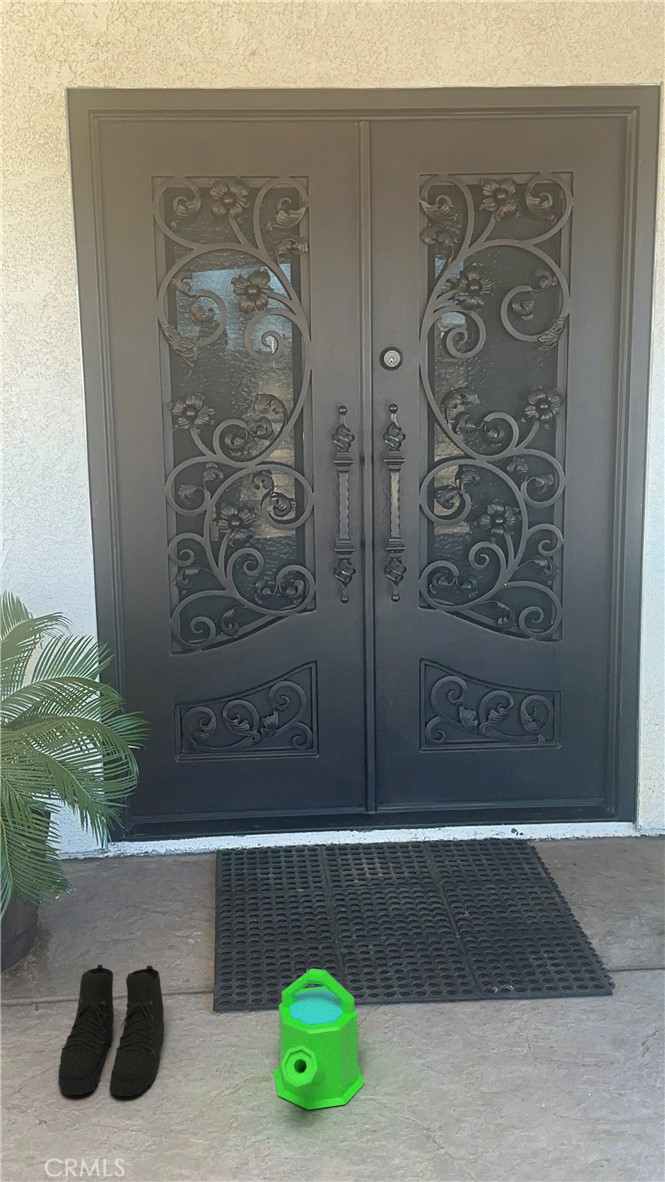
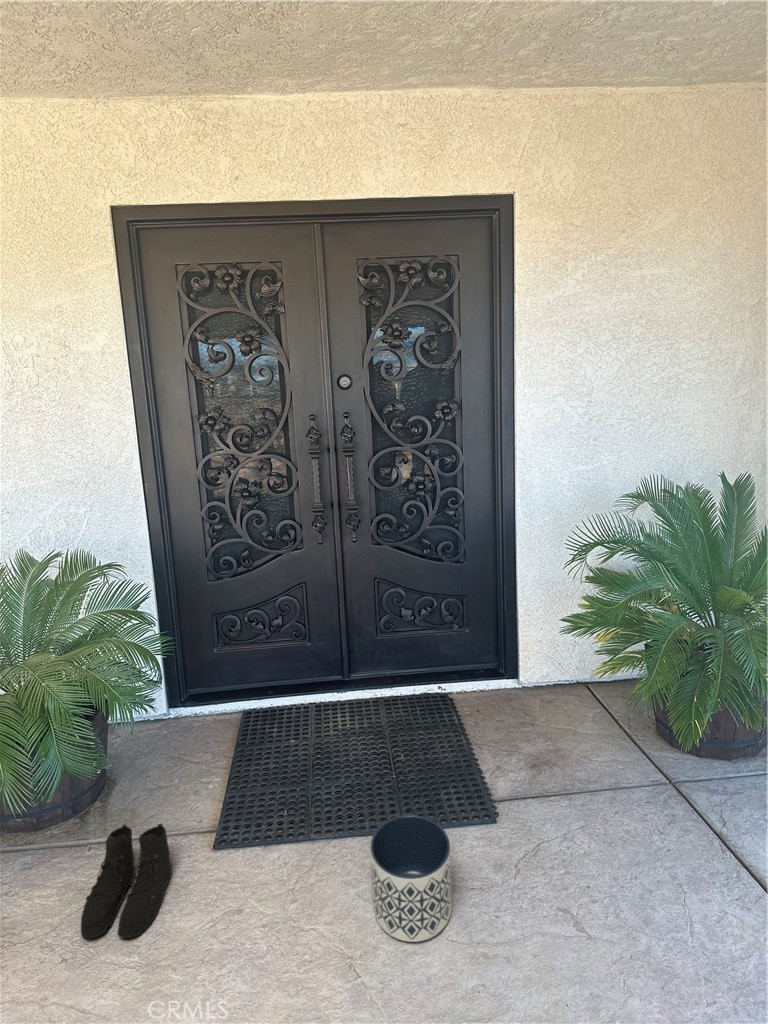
planter: none [451,962,561,1113] -> present [370,815,452,942]
watering can: present [273,969,365,1110] -> none [234,833,310,944]

